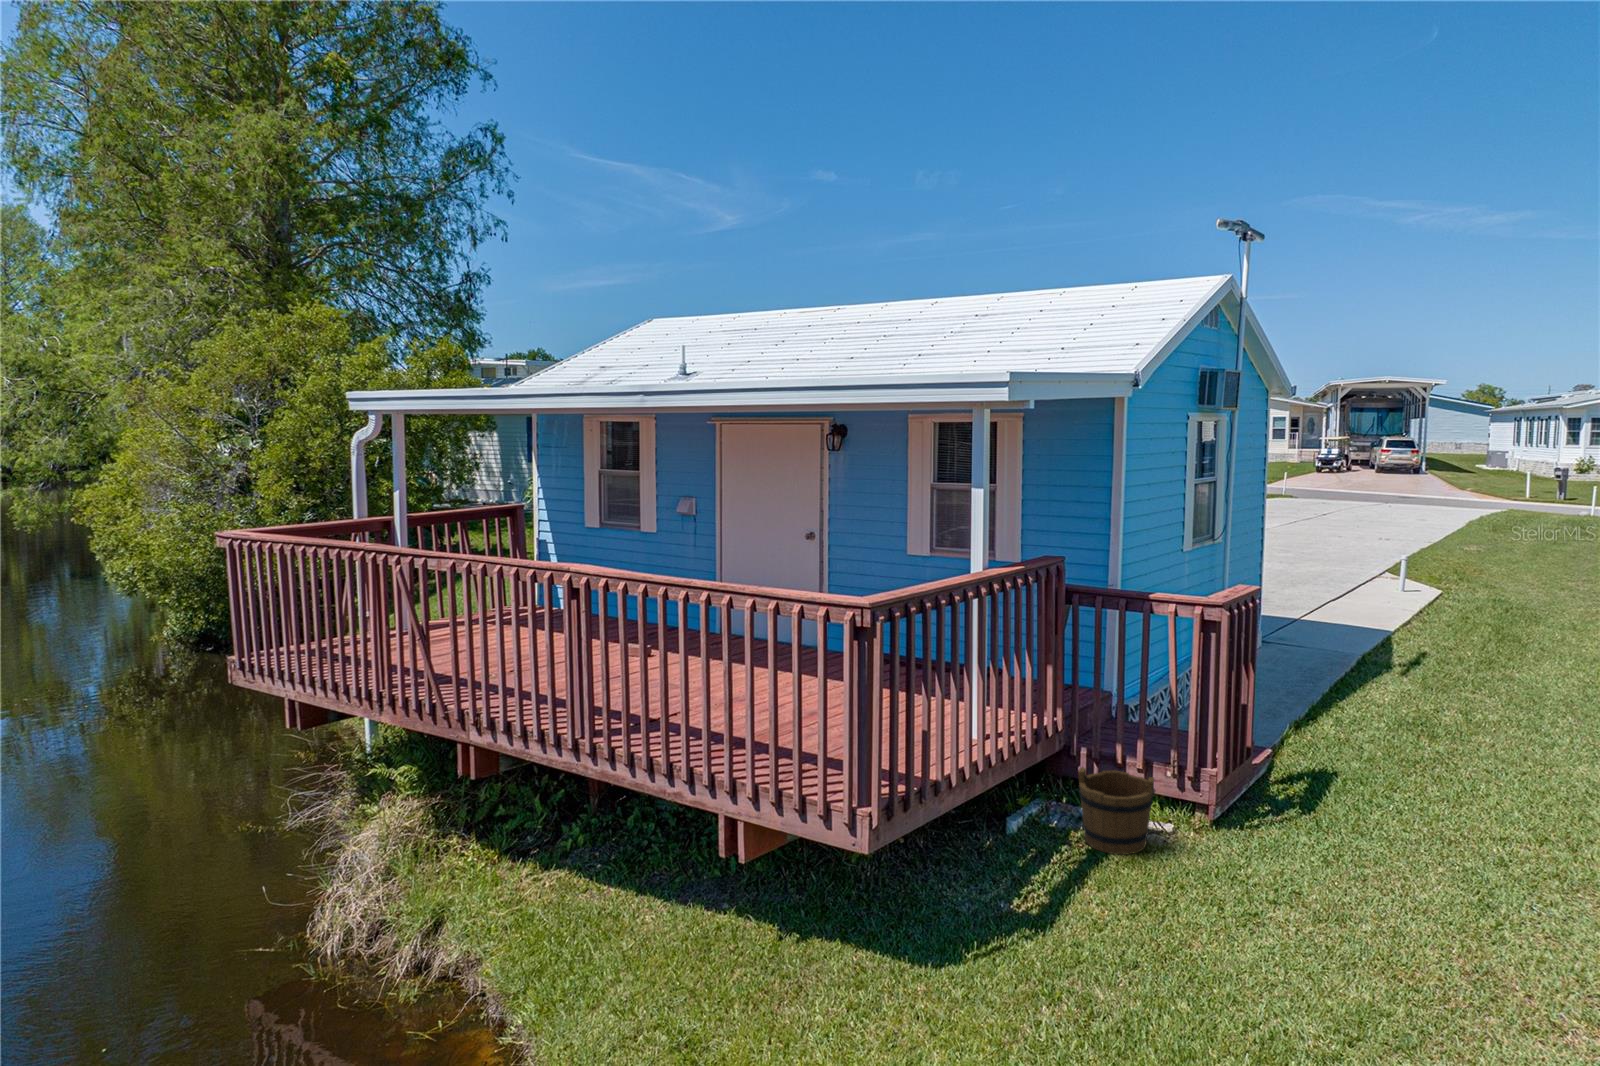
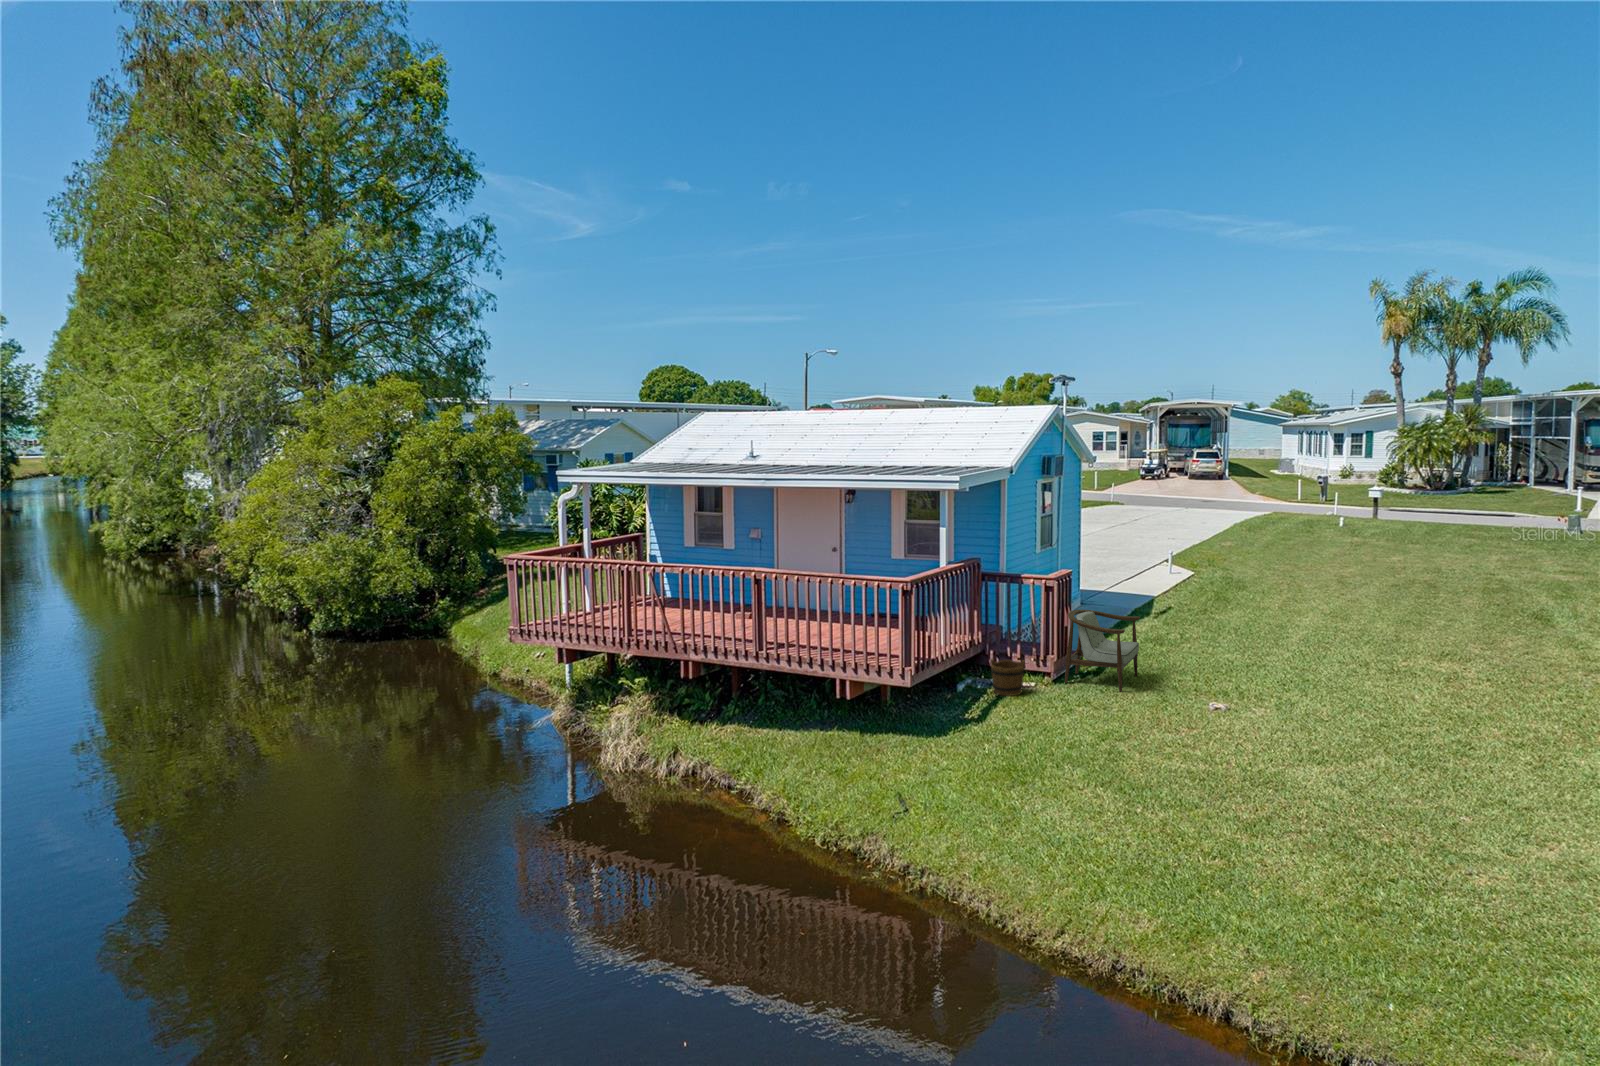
armchair: none [1241,669,1414,866] -> present [1065,610,1140,692]

